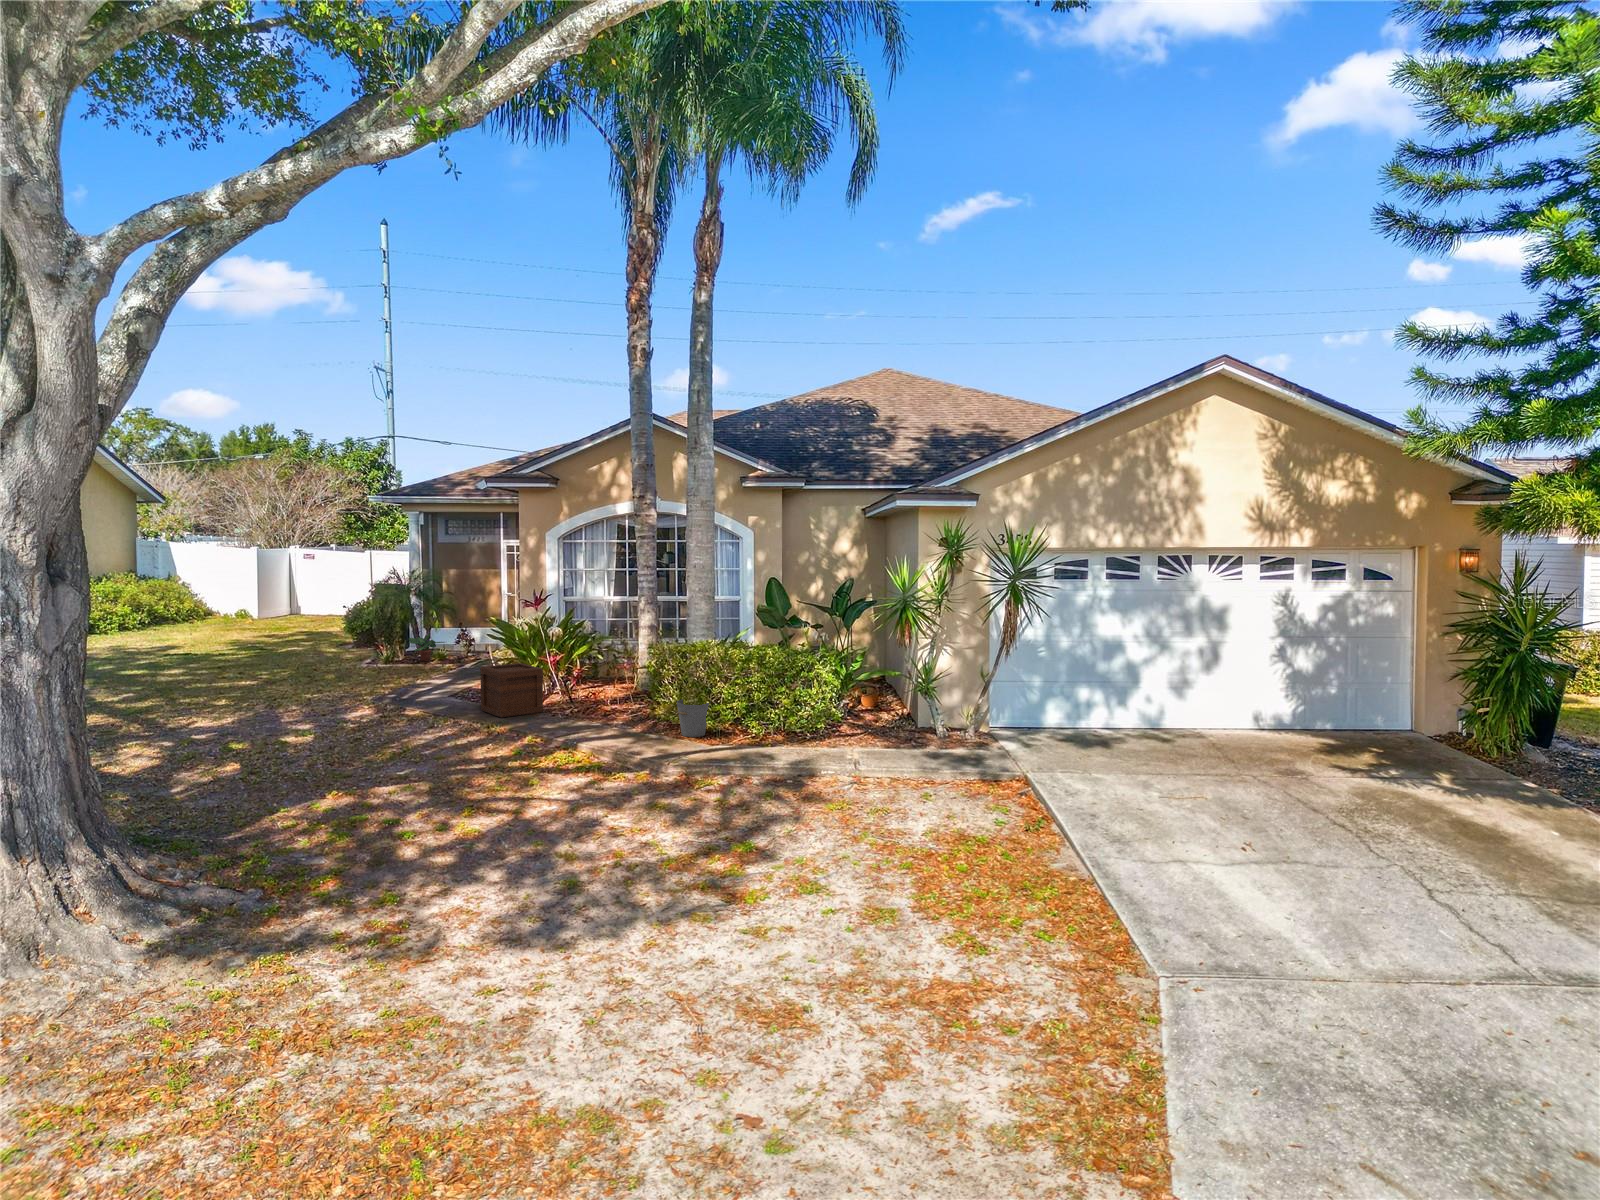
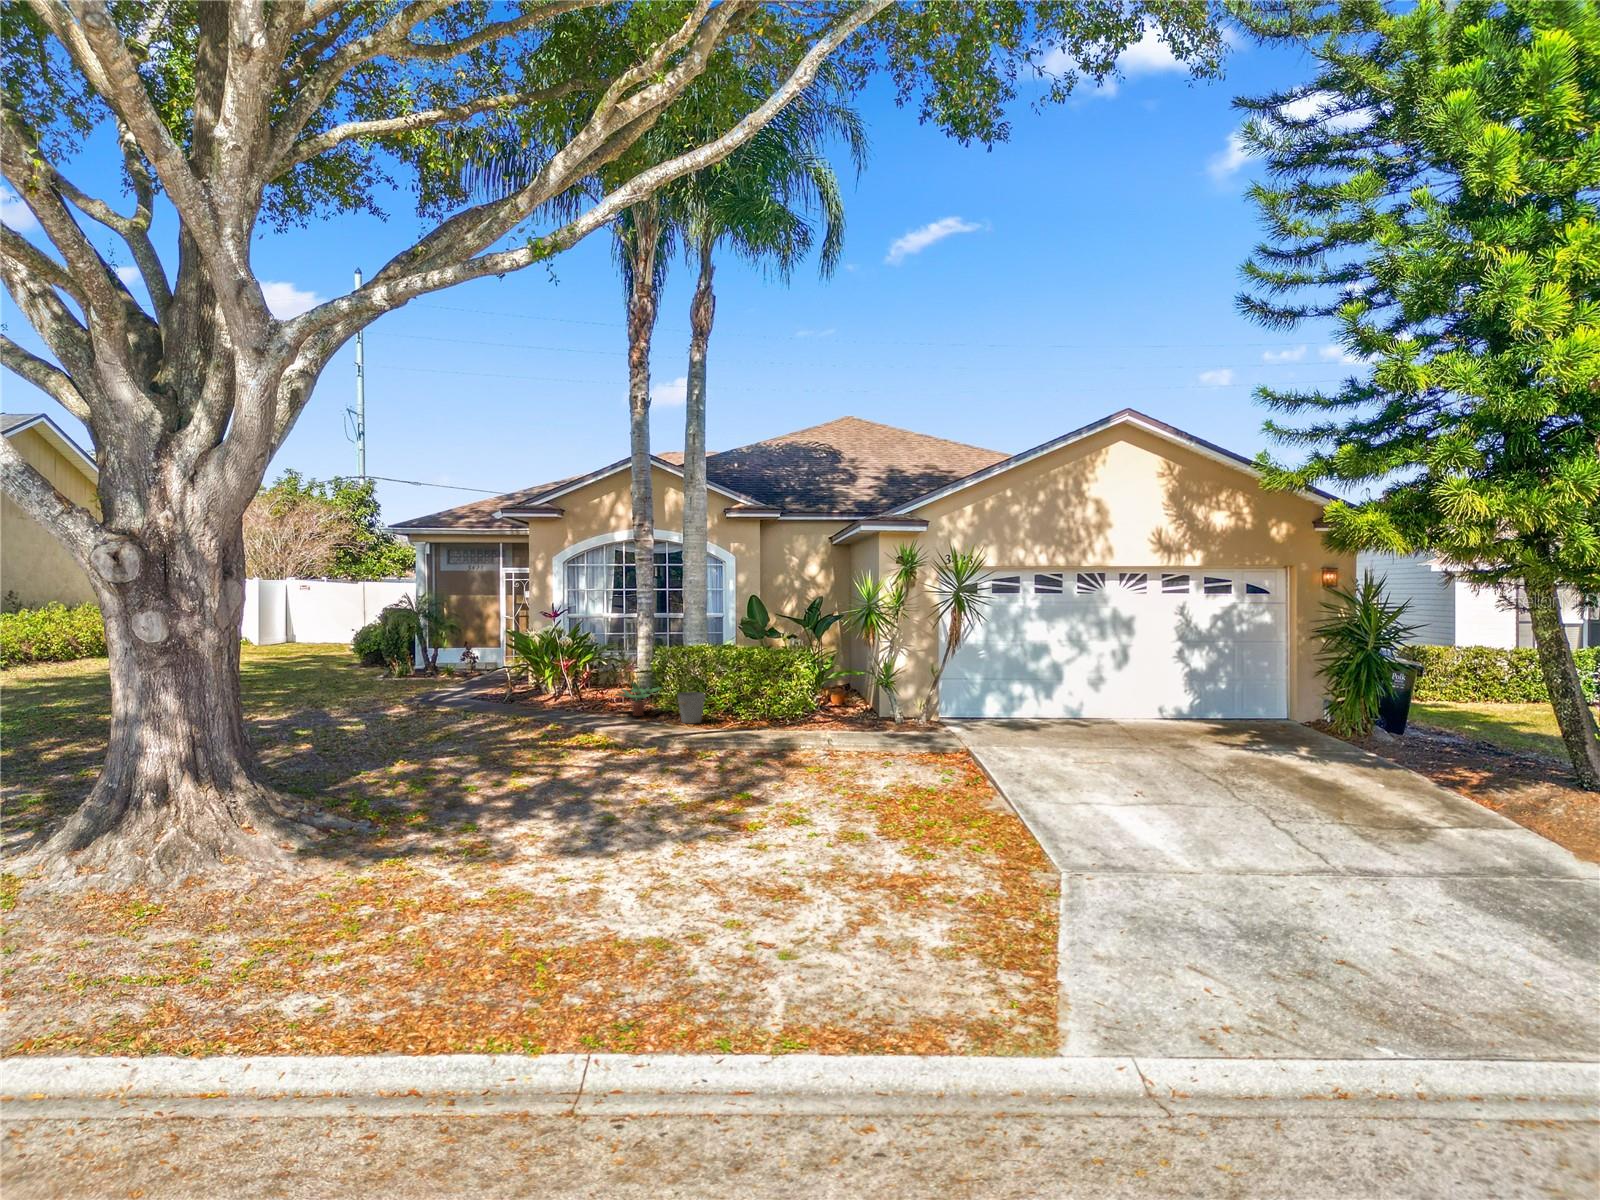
potted plant: present [408,633,444,661] -> present [615,682,662,716]
wooden crate: present [480,663,543,718] -> none [504,667,558,712]

